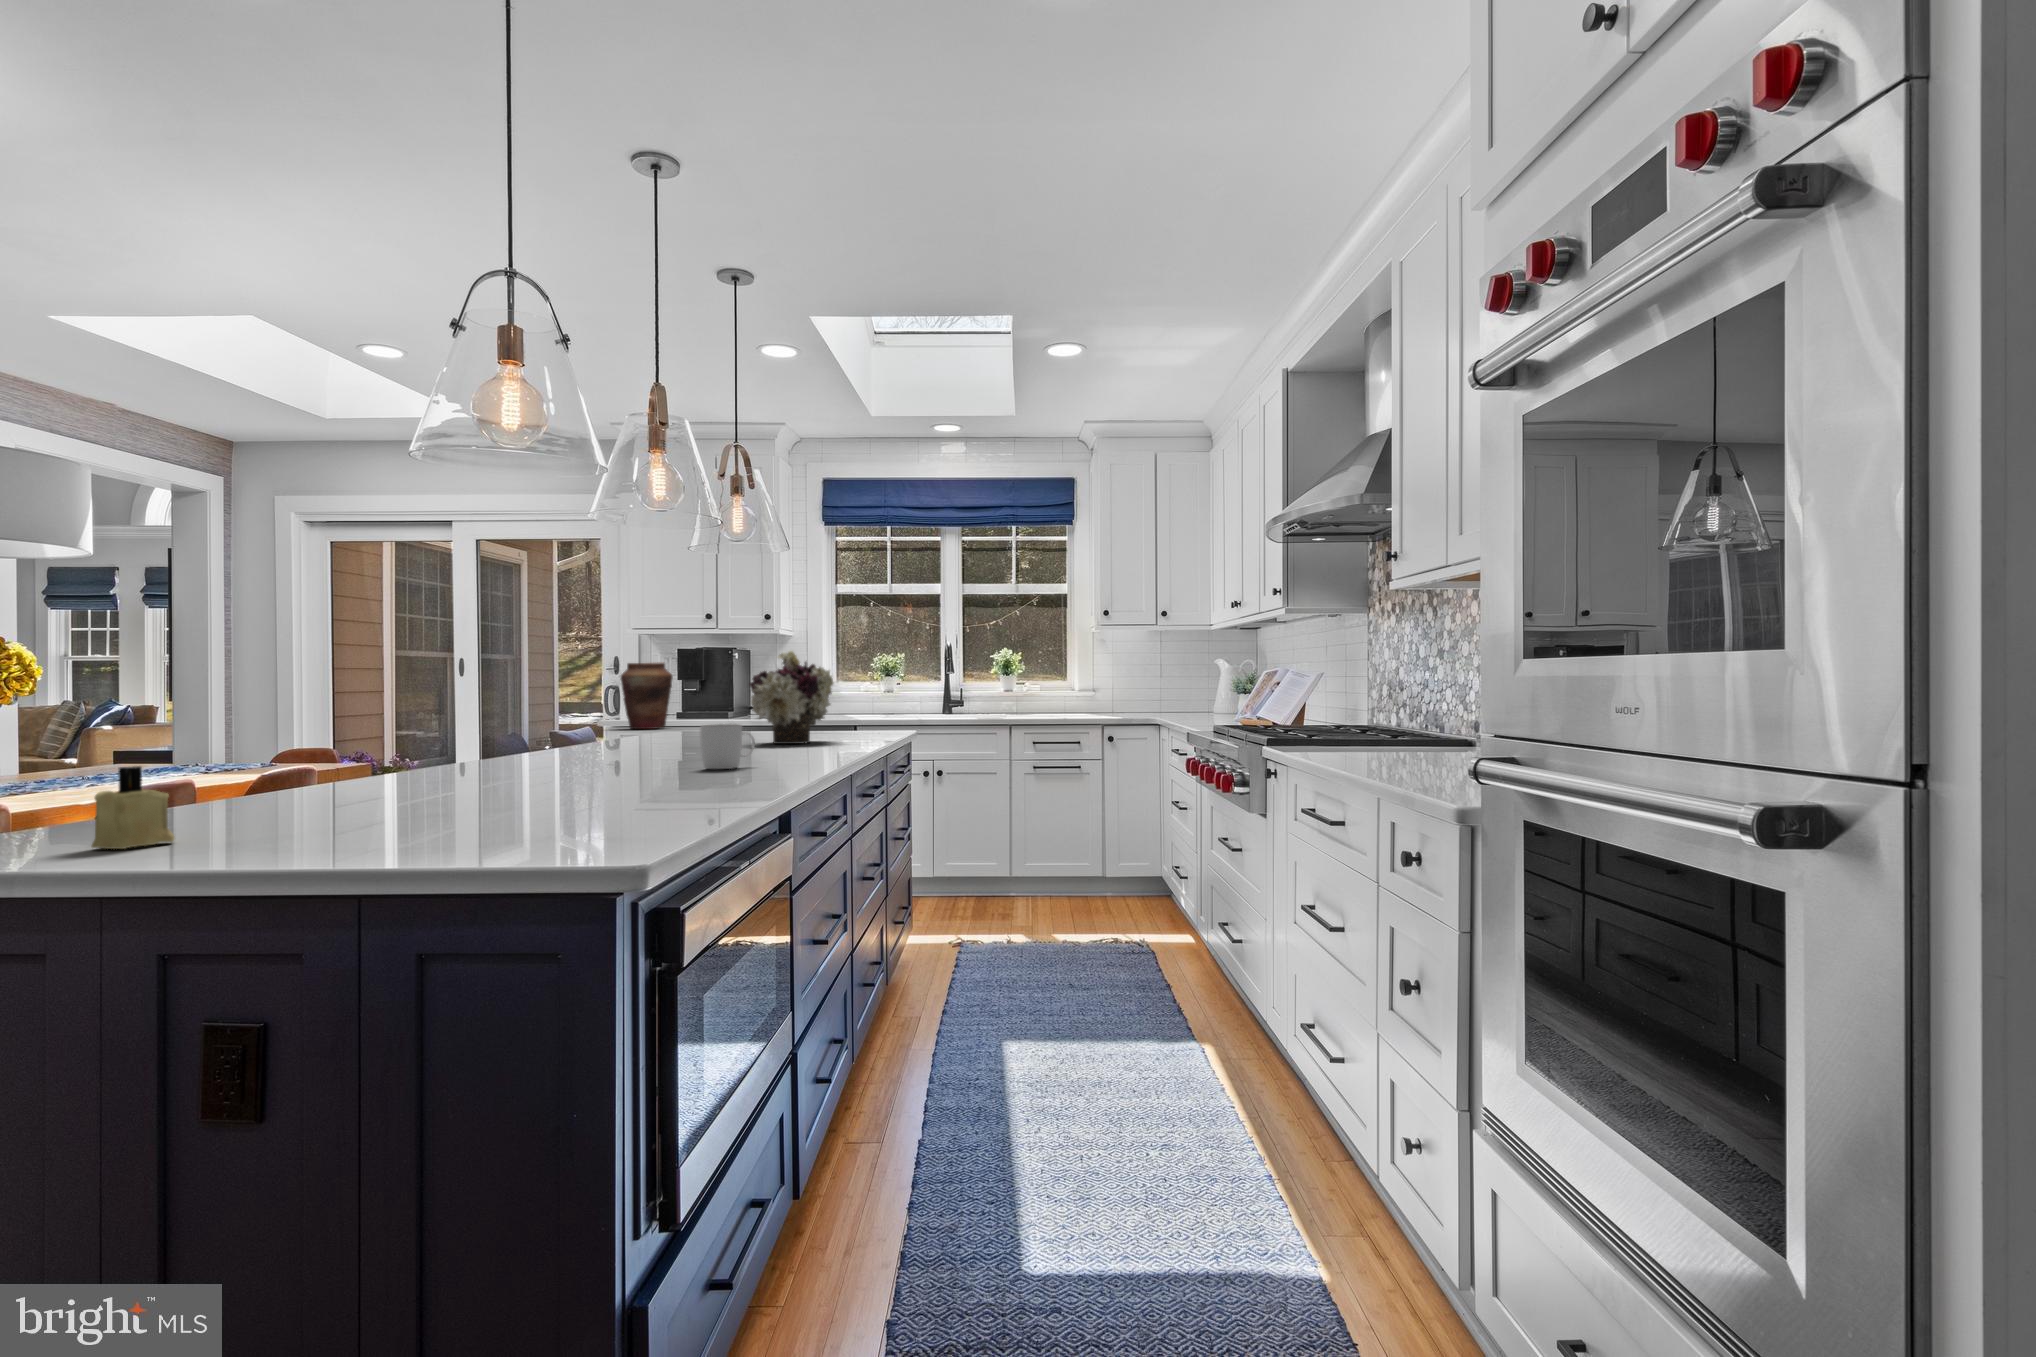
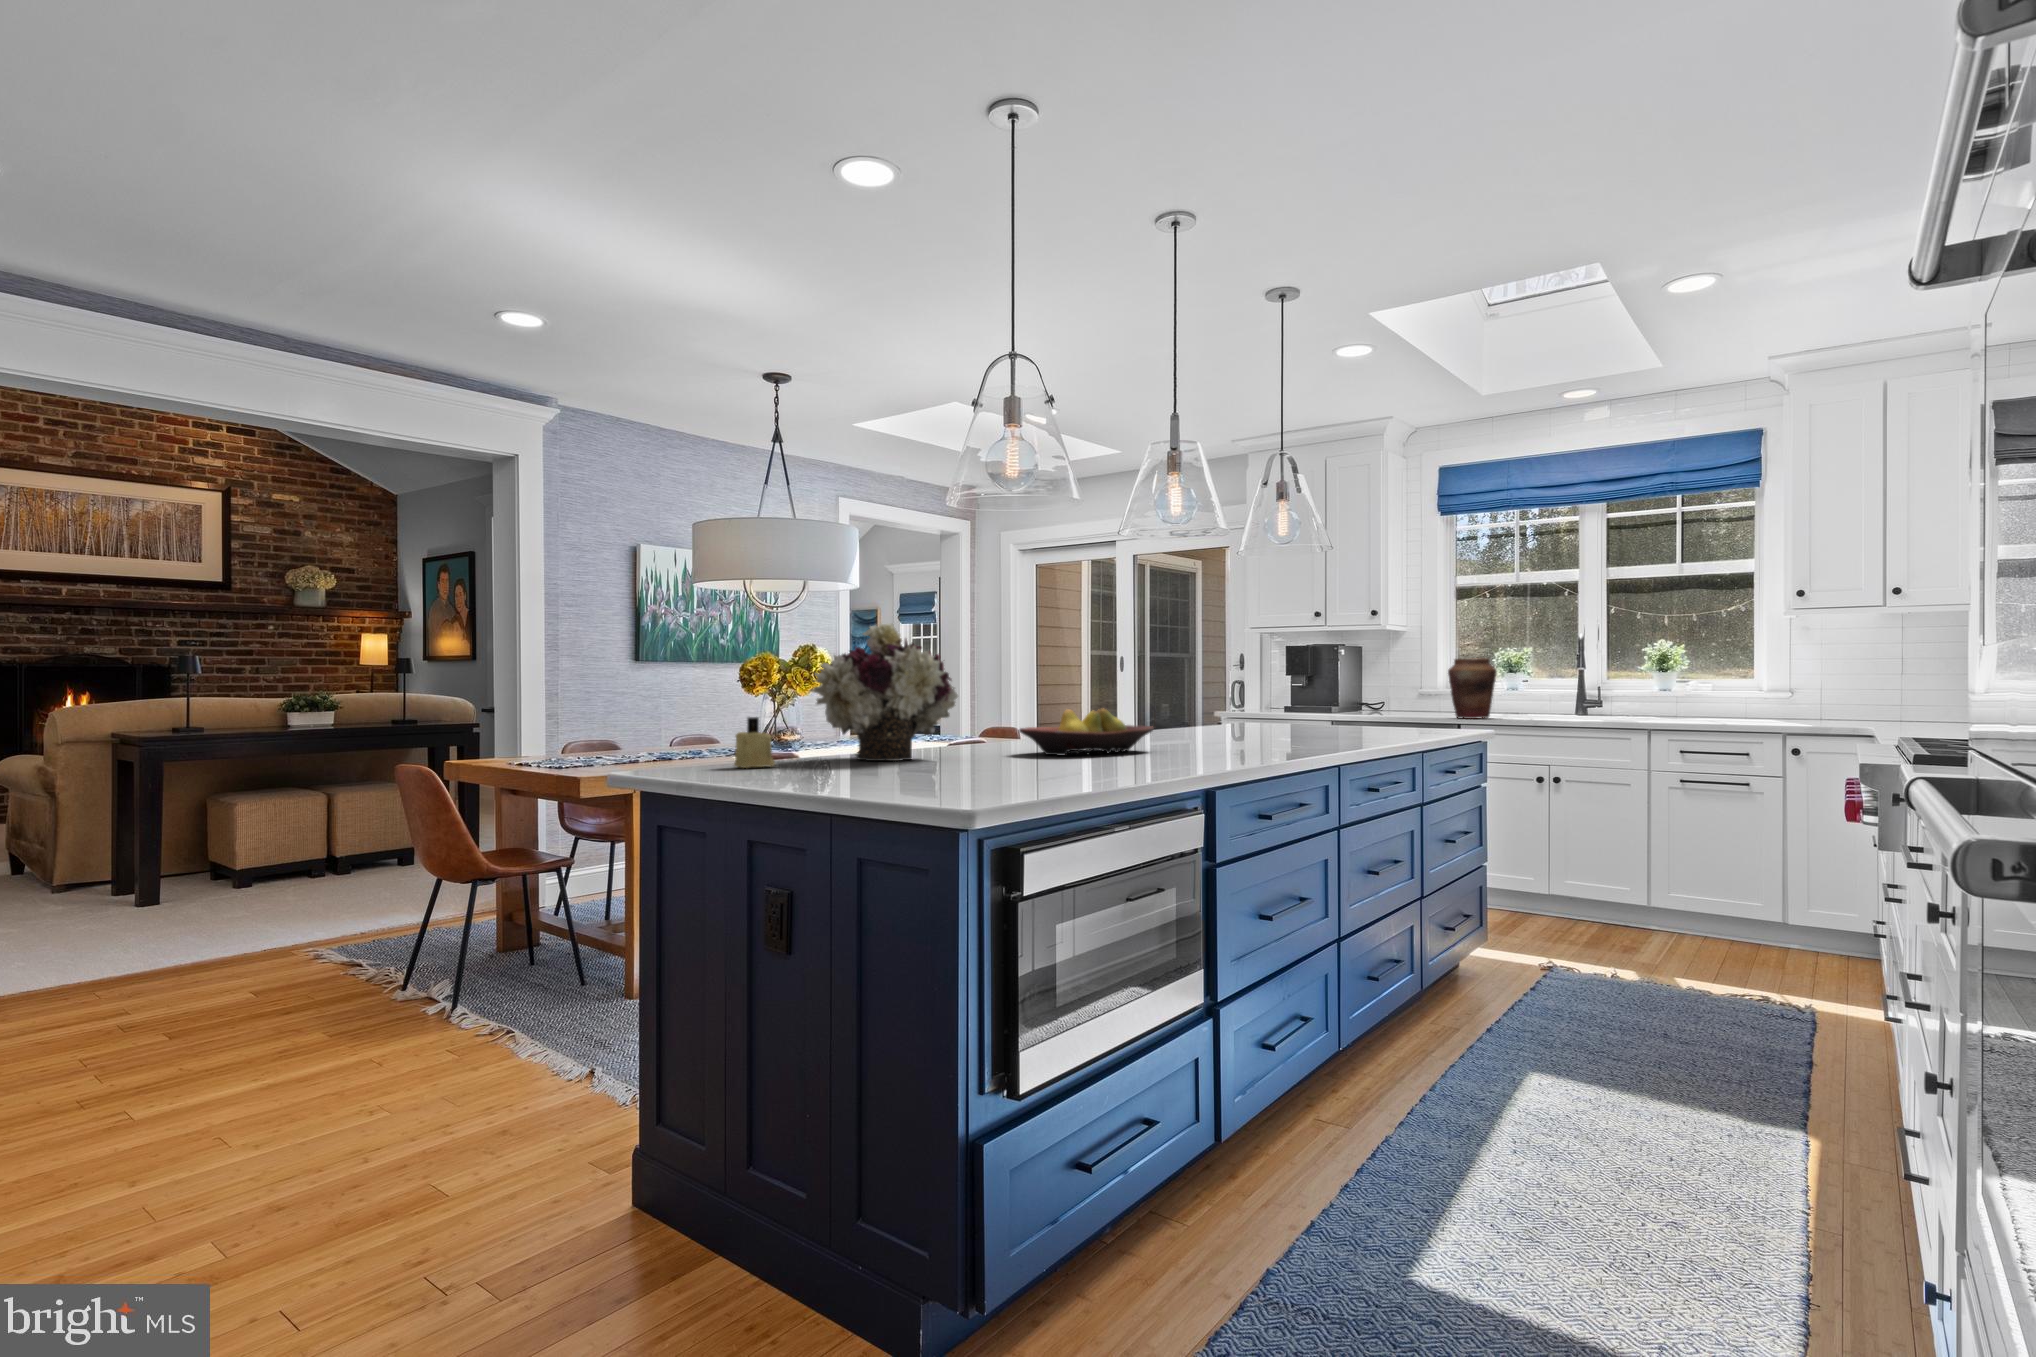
flower arrangement: present [749,650,834,744] -> present [810,623,958,761]
vase: present [621,663,673,729] -> present [1448,658,1496,719]
mug: present [700,724,755,769] -> none [1188,709,1238,749]
fruit bowl: none [517,728,675,789] -> present [1019,709,1154,755]

